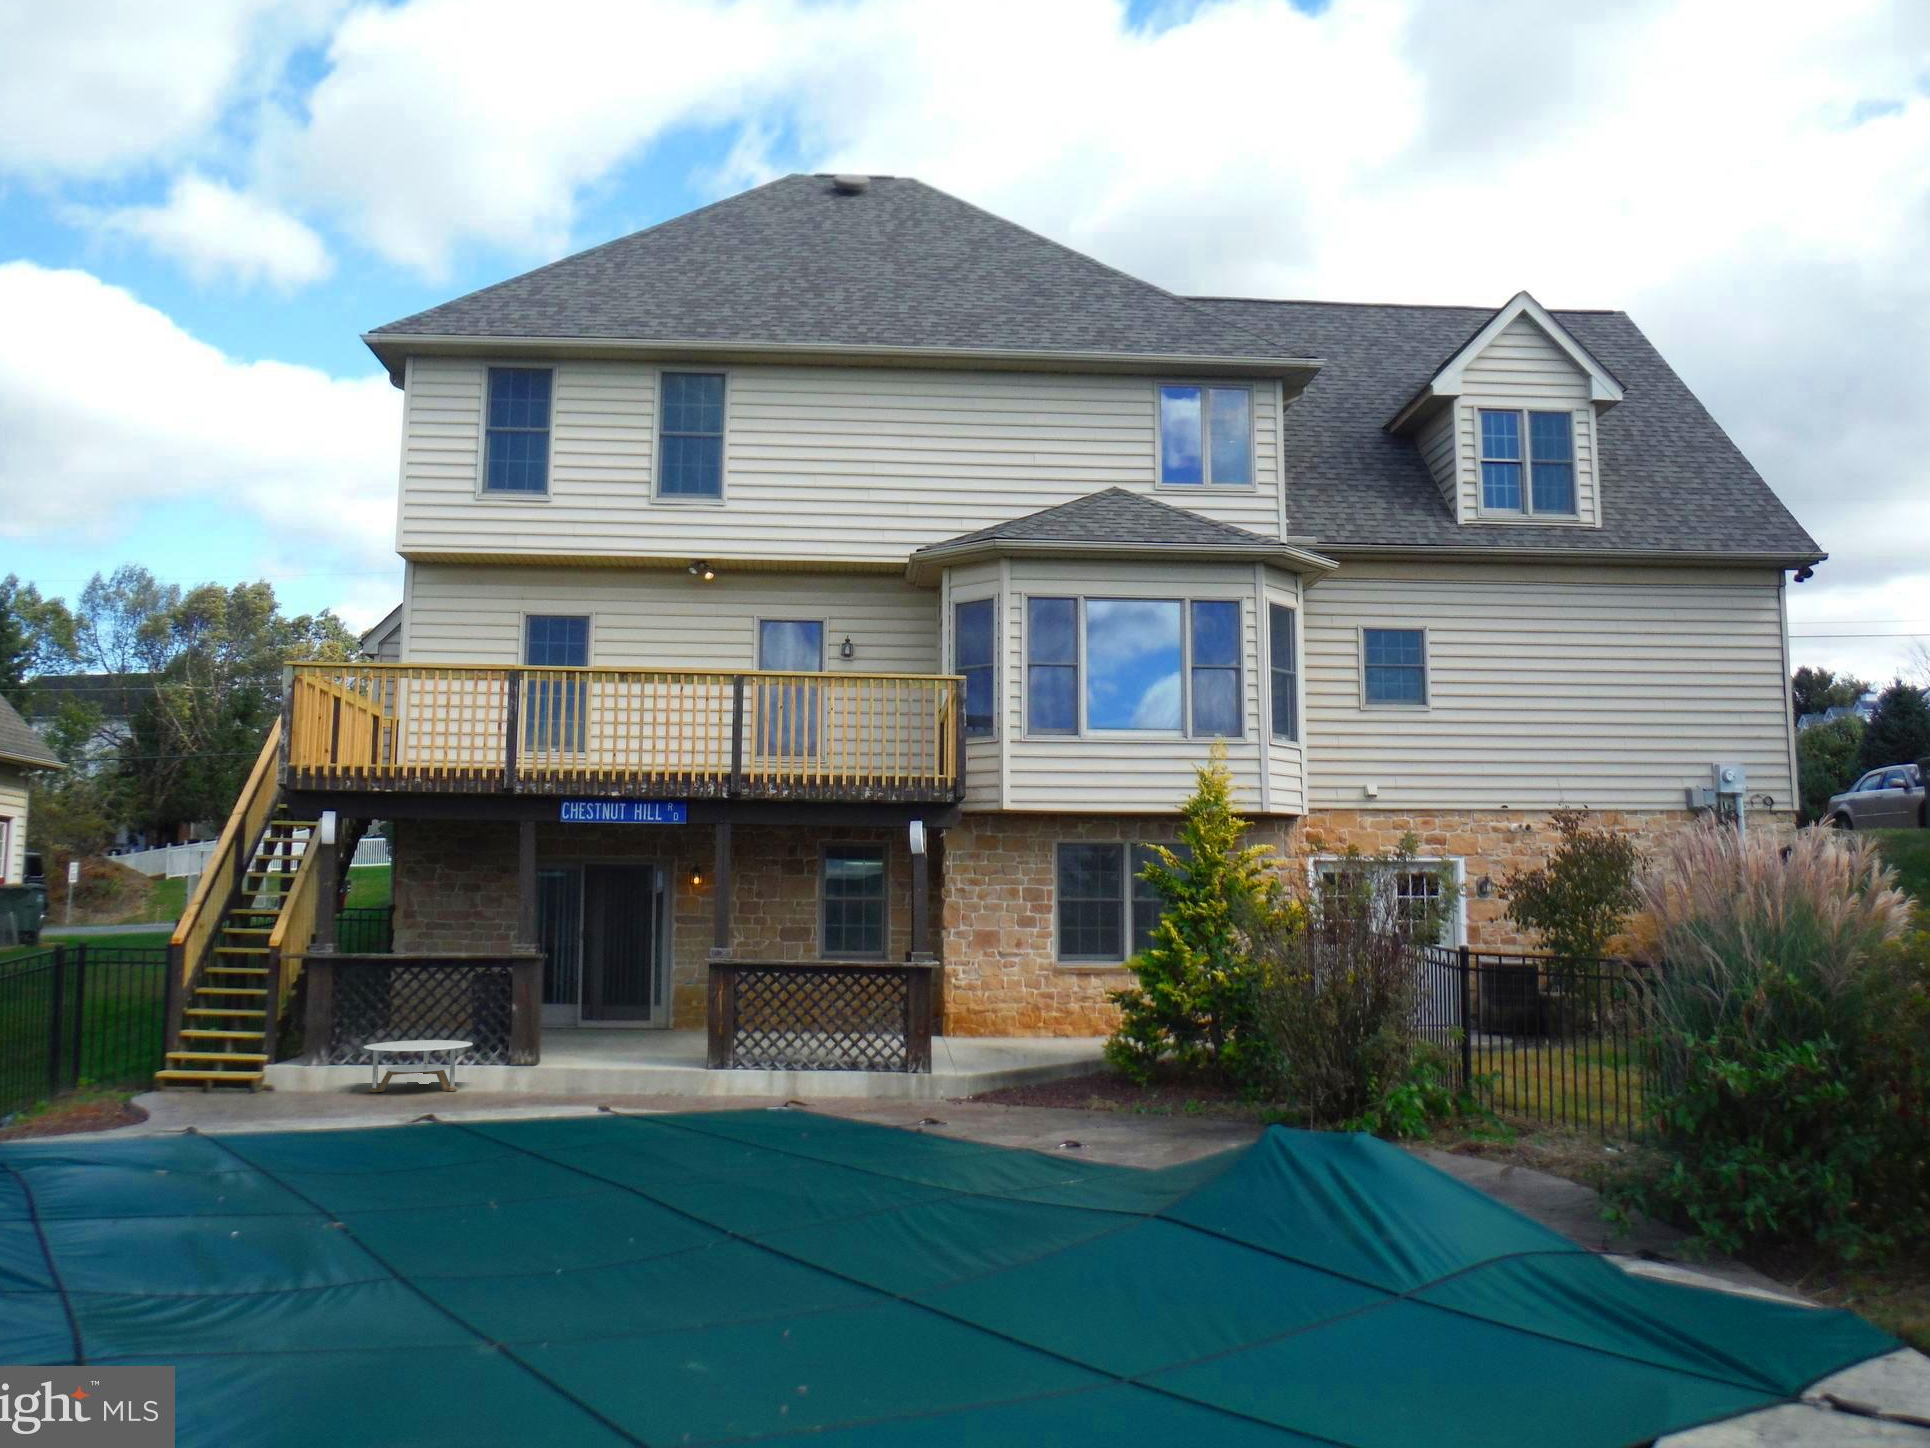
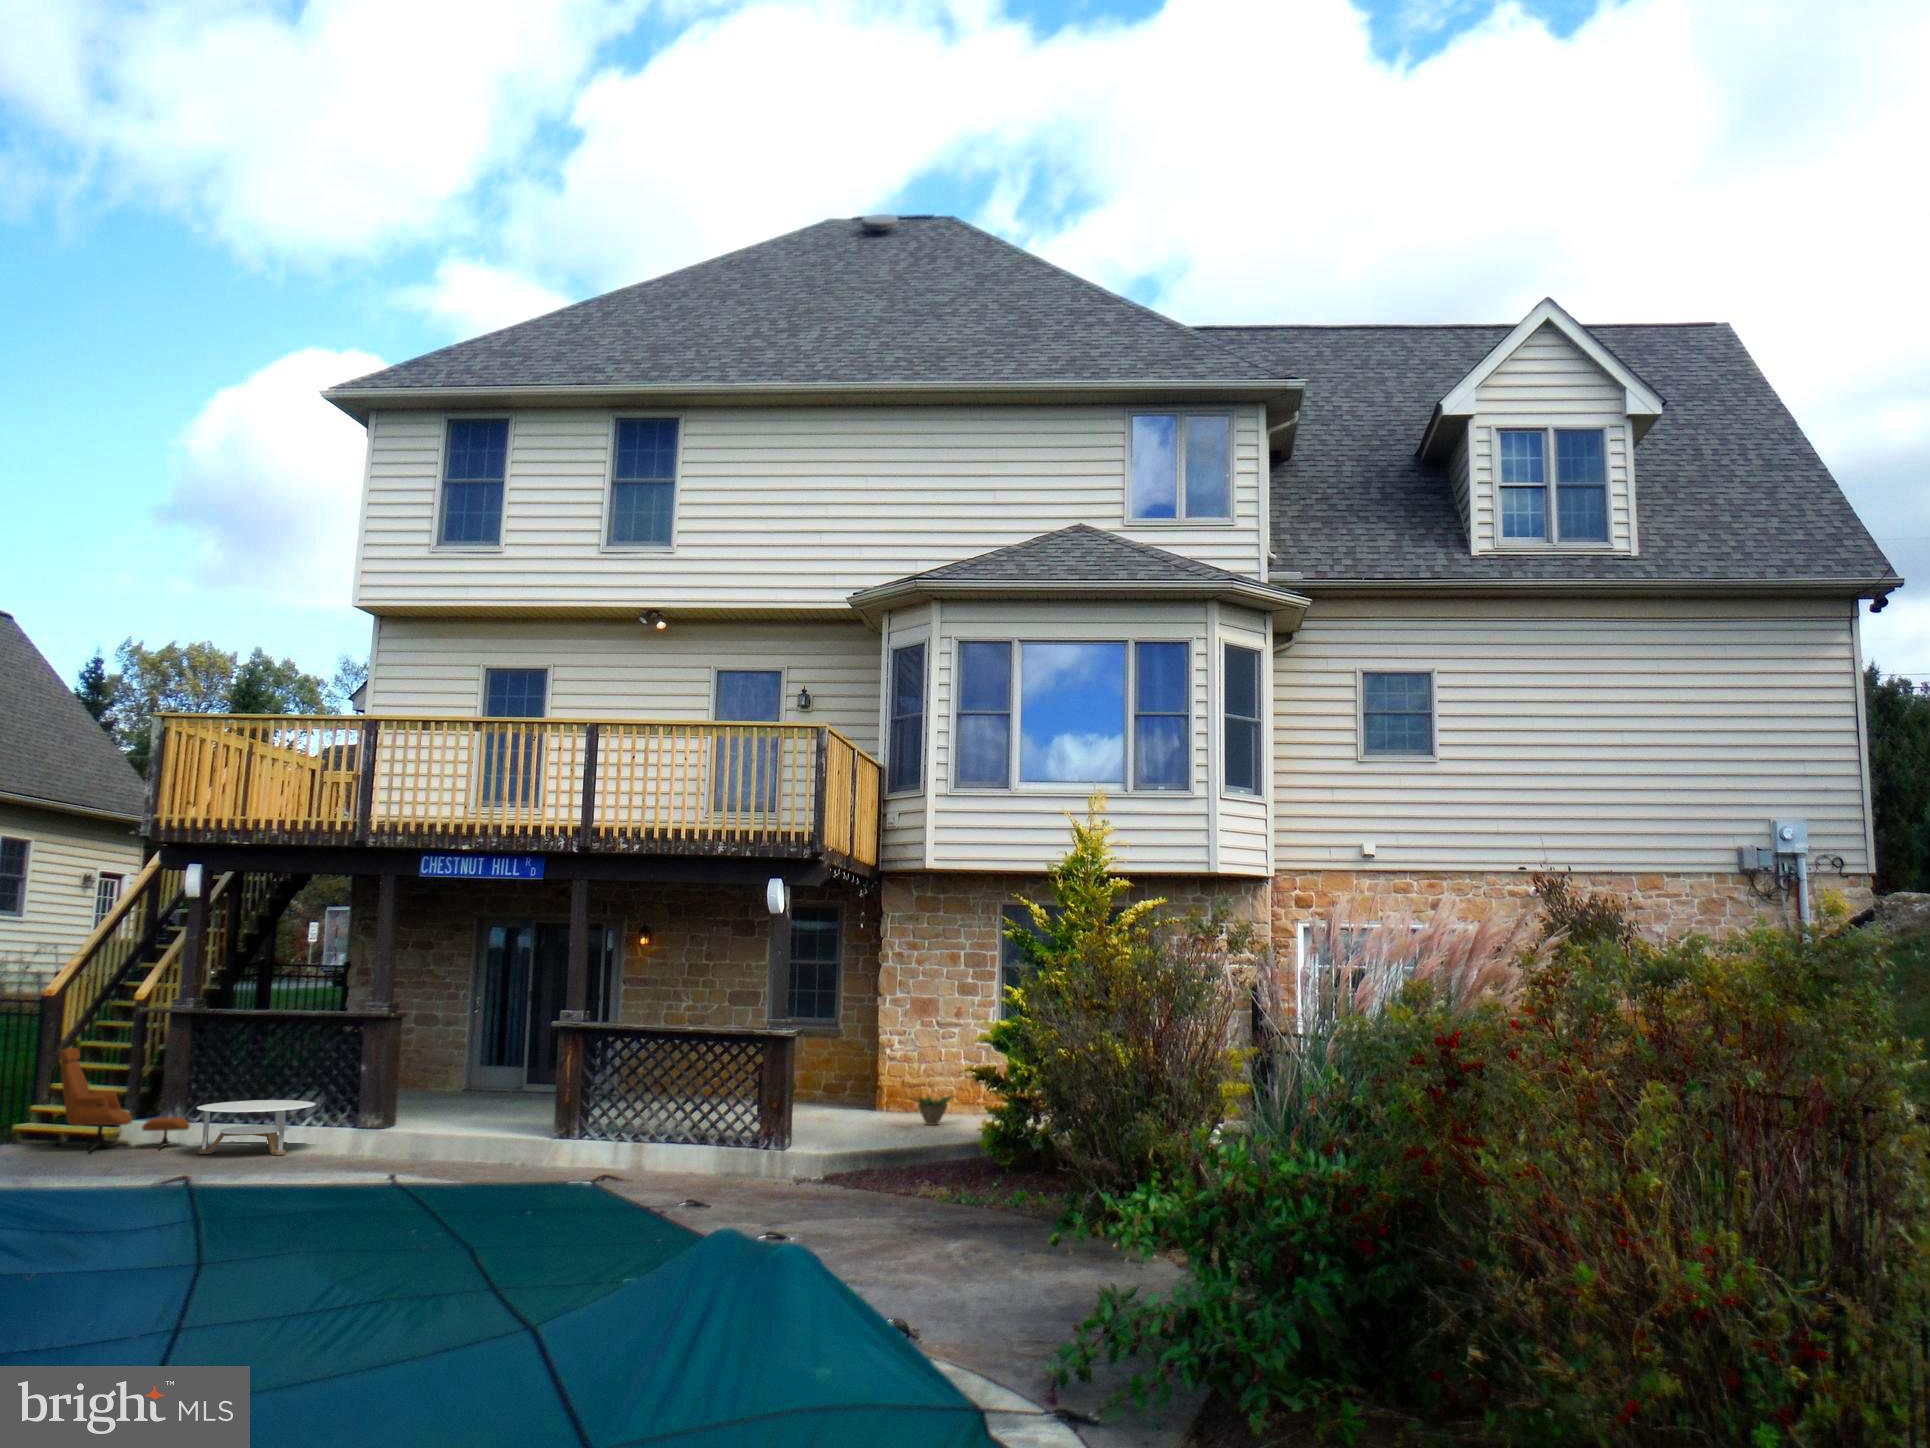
lounge chair: none [219,994,344,1094] -> present [59,1048,190,1151]
decorative plant: none [982,1021,1032,1049] -> present [914,1096,955,1125]

